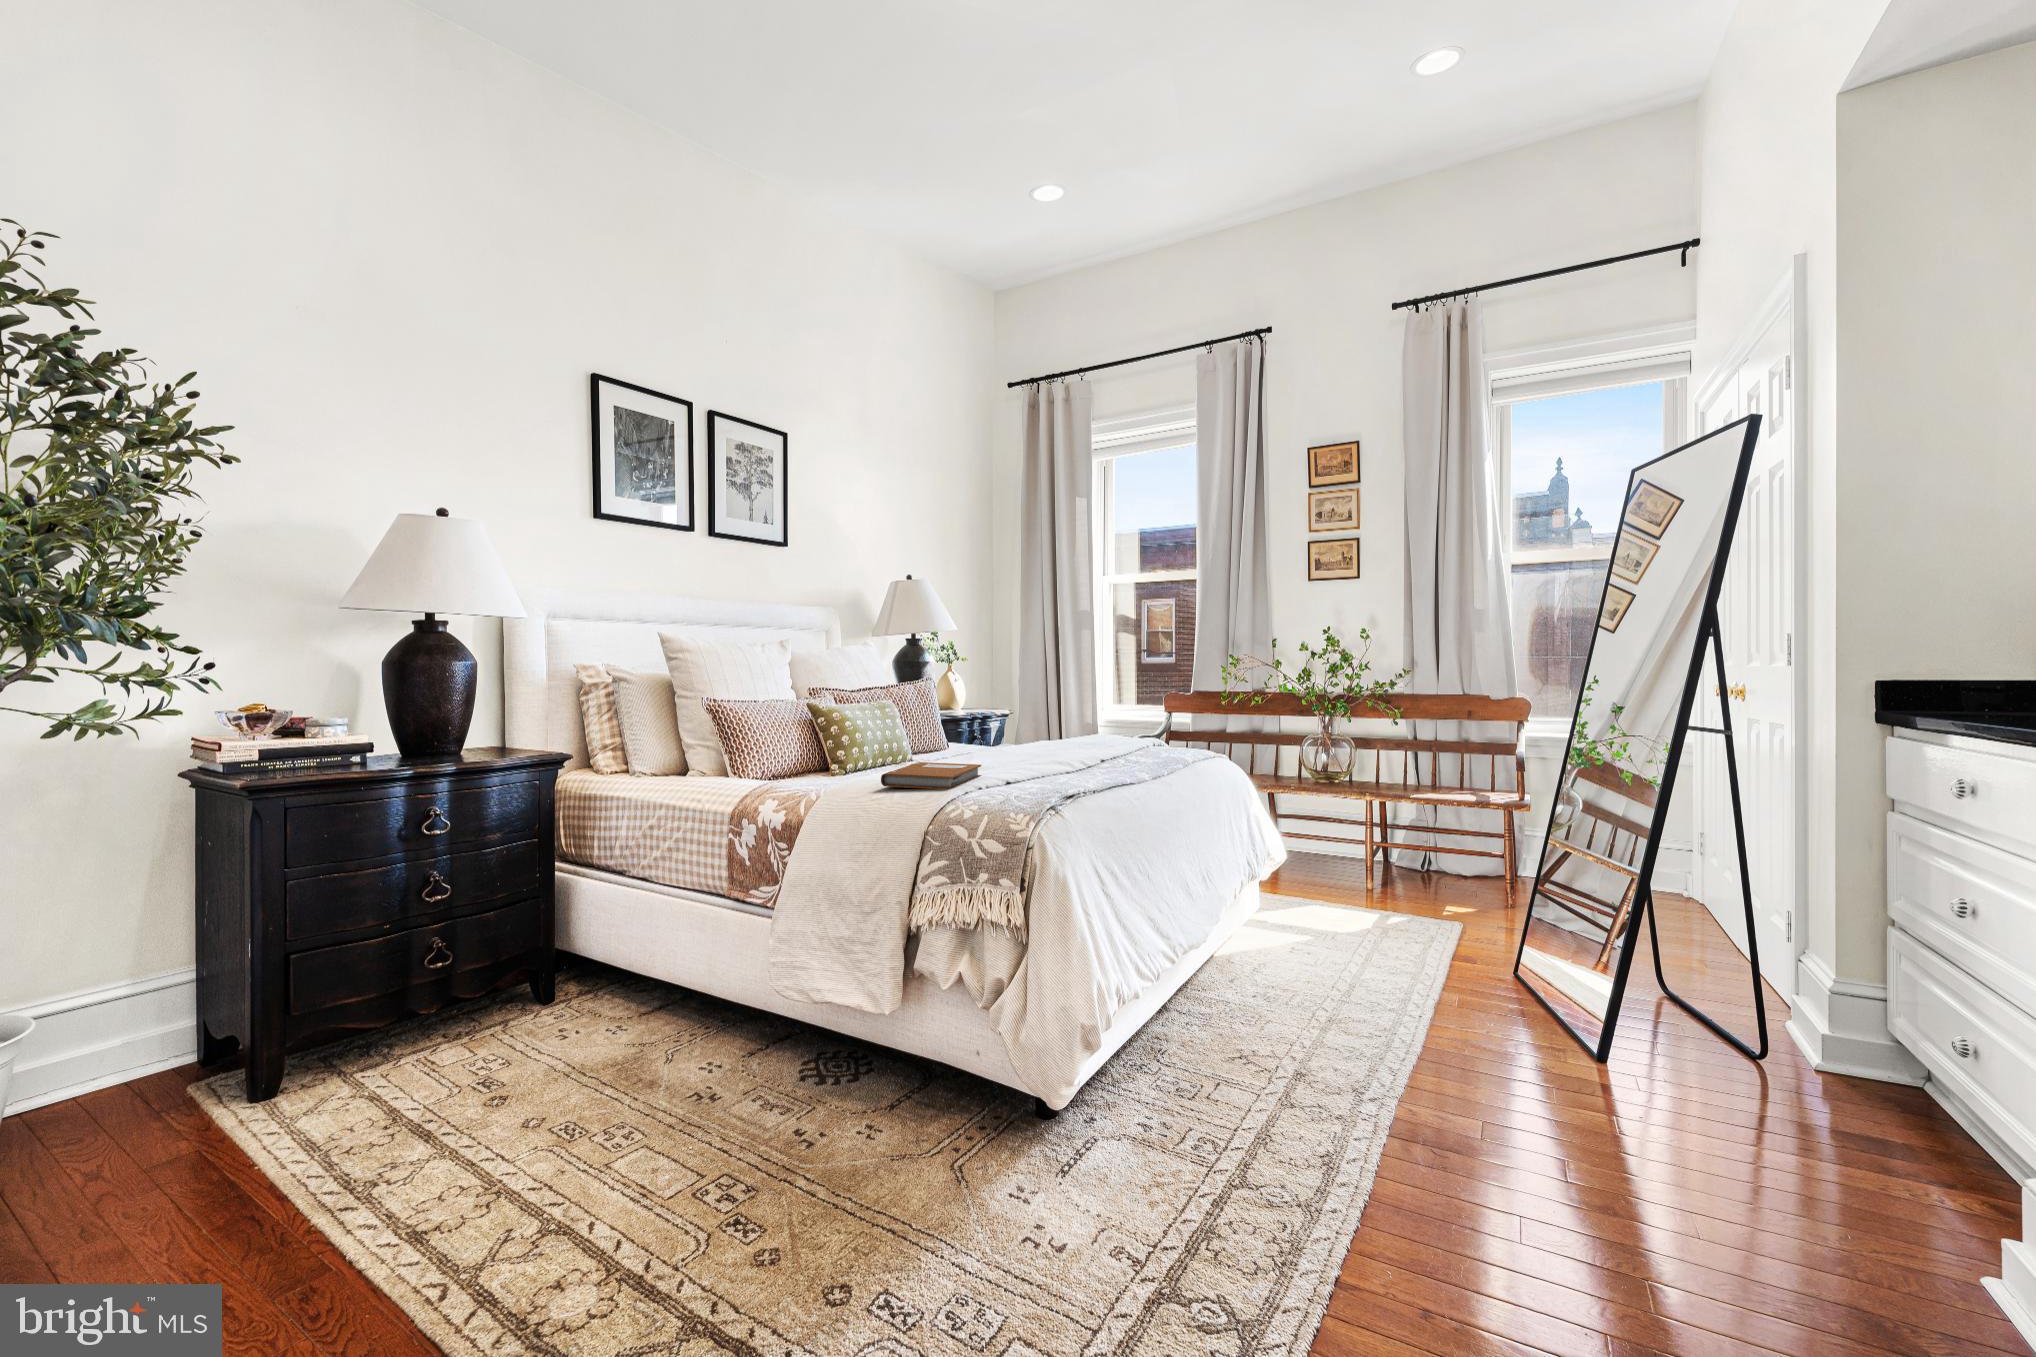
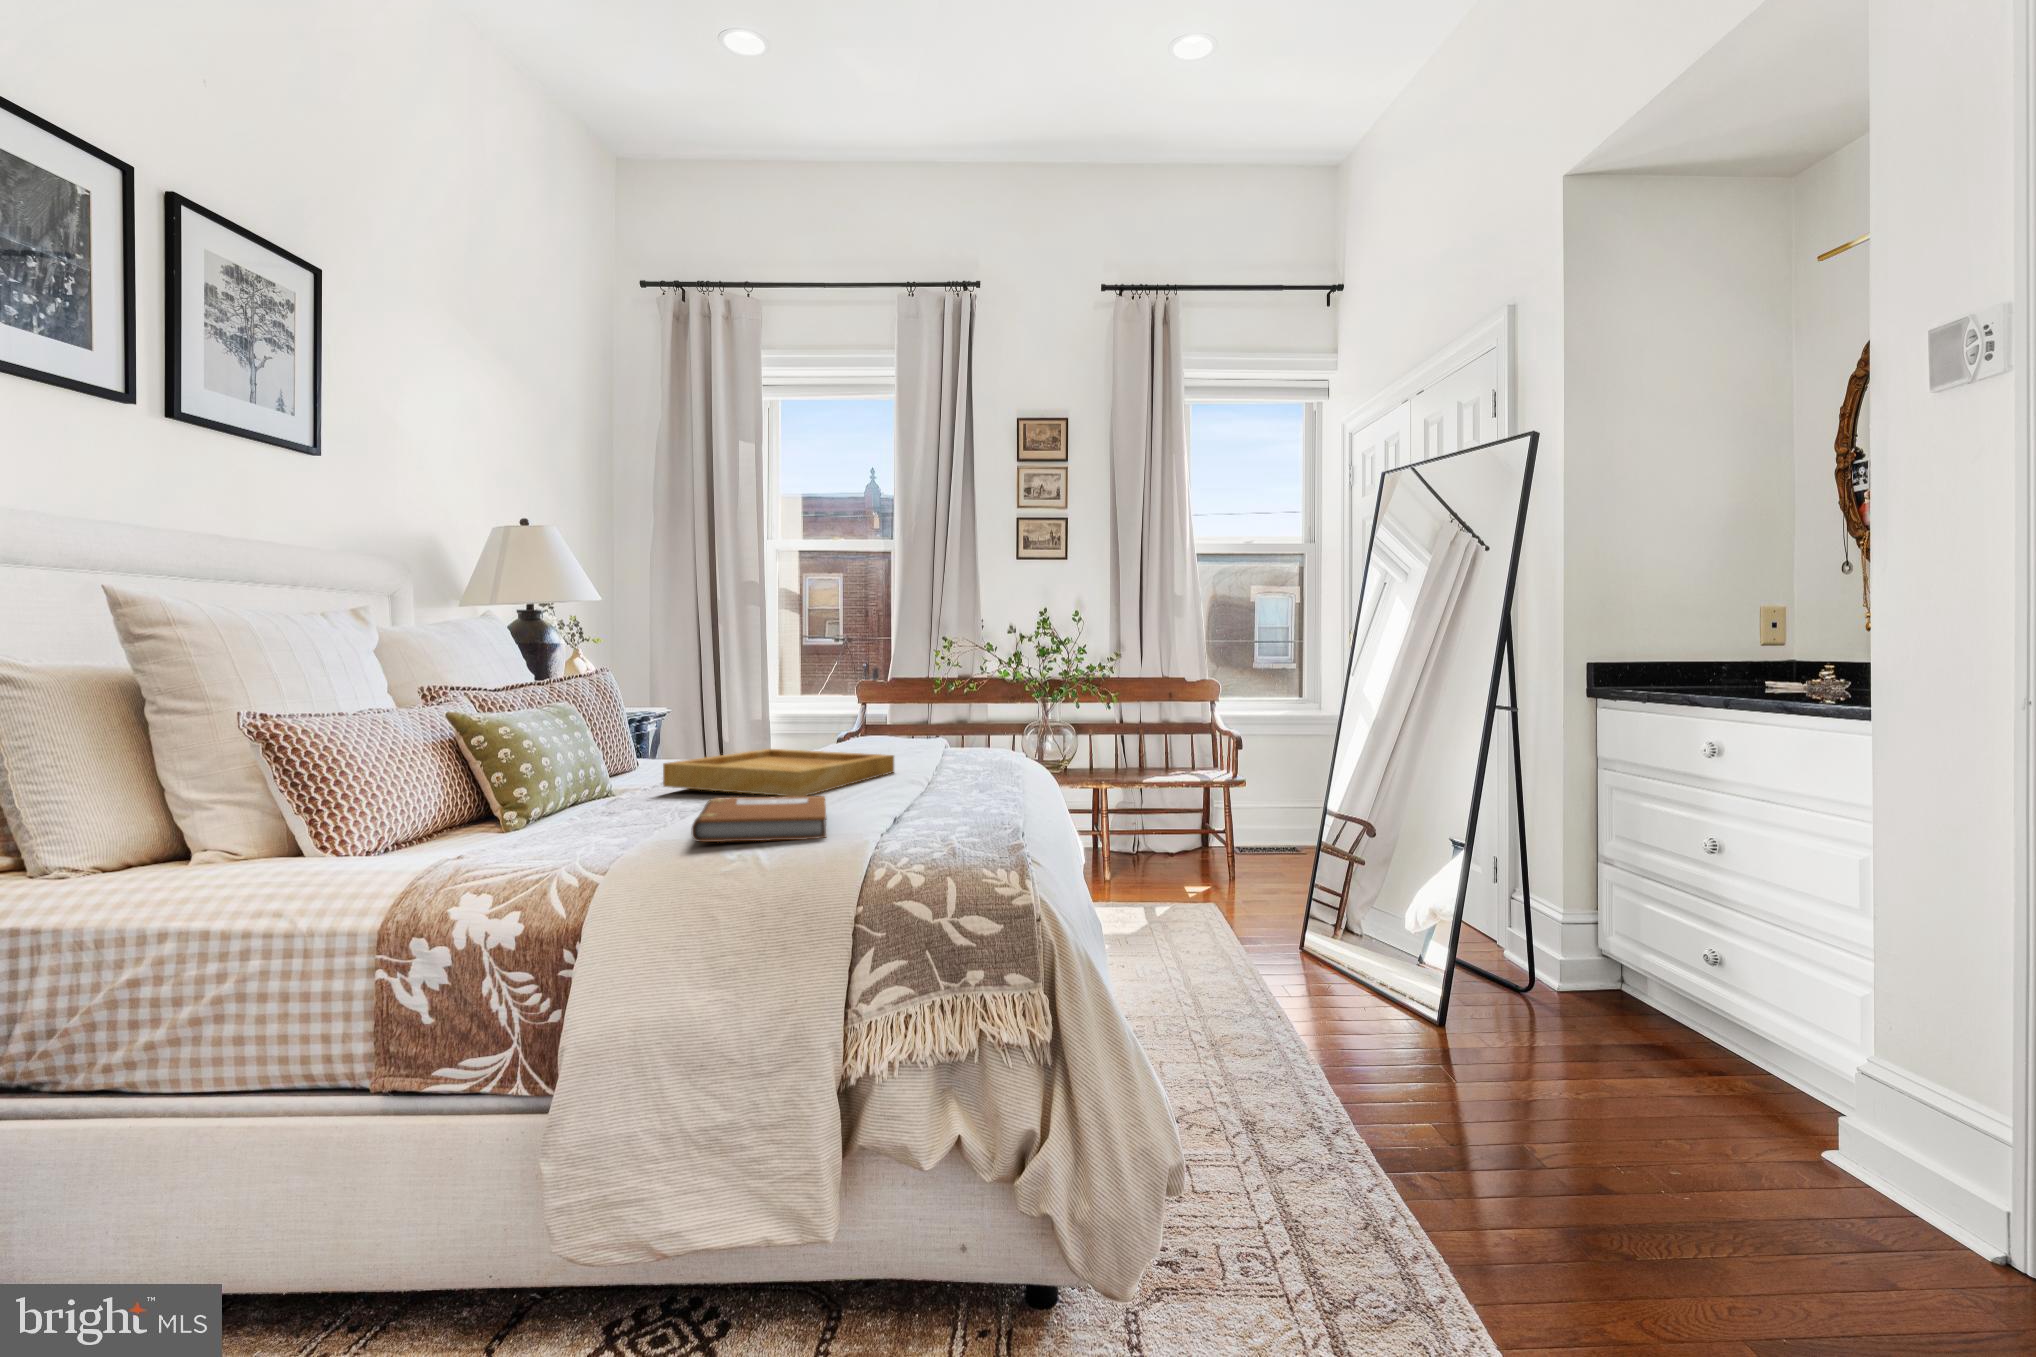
tray: none [929,732,1077,765] -> present [663,749,894,796]

